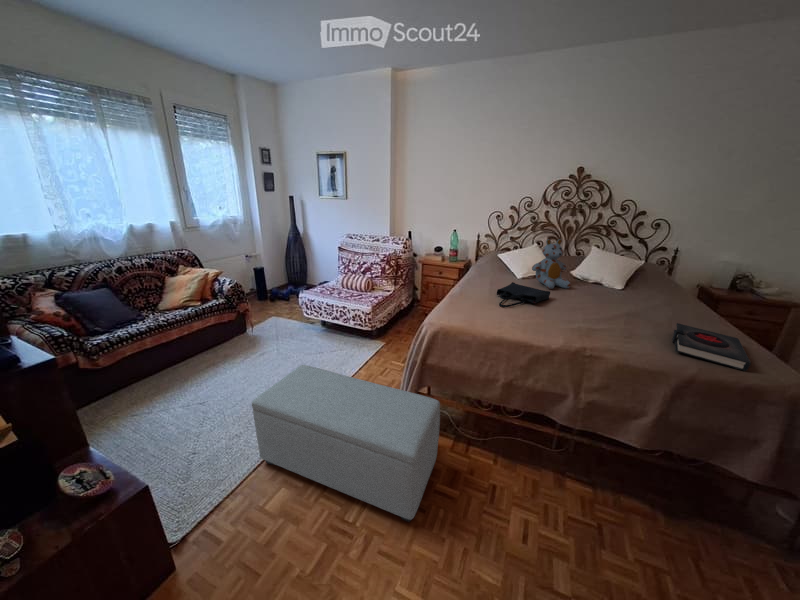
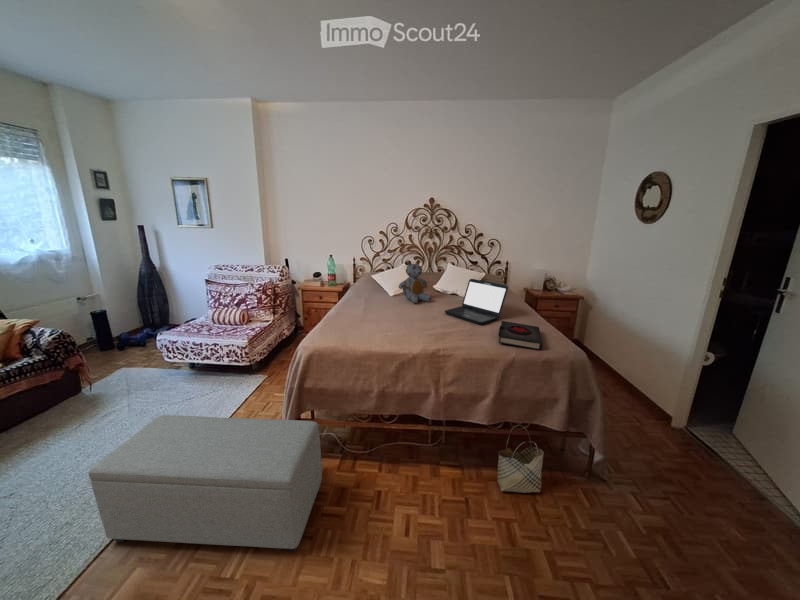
laptop: none [590,266,690,324] -> present [445,279,508,325]
tote bag: present [497,282,550,307] -> none [368,301,413,324]
woven basket: none [646,459,729,551] -> present [497,425,544,493]

